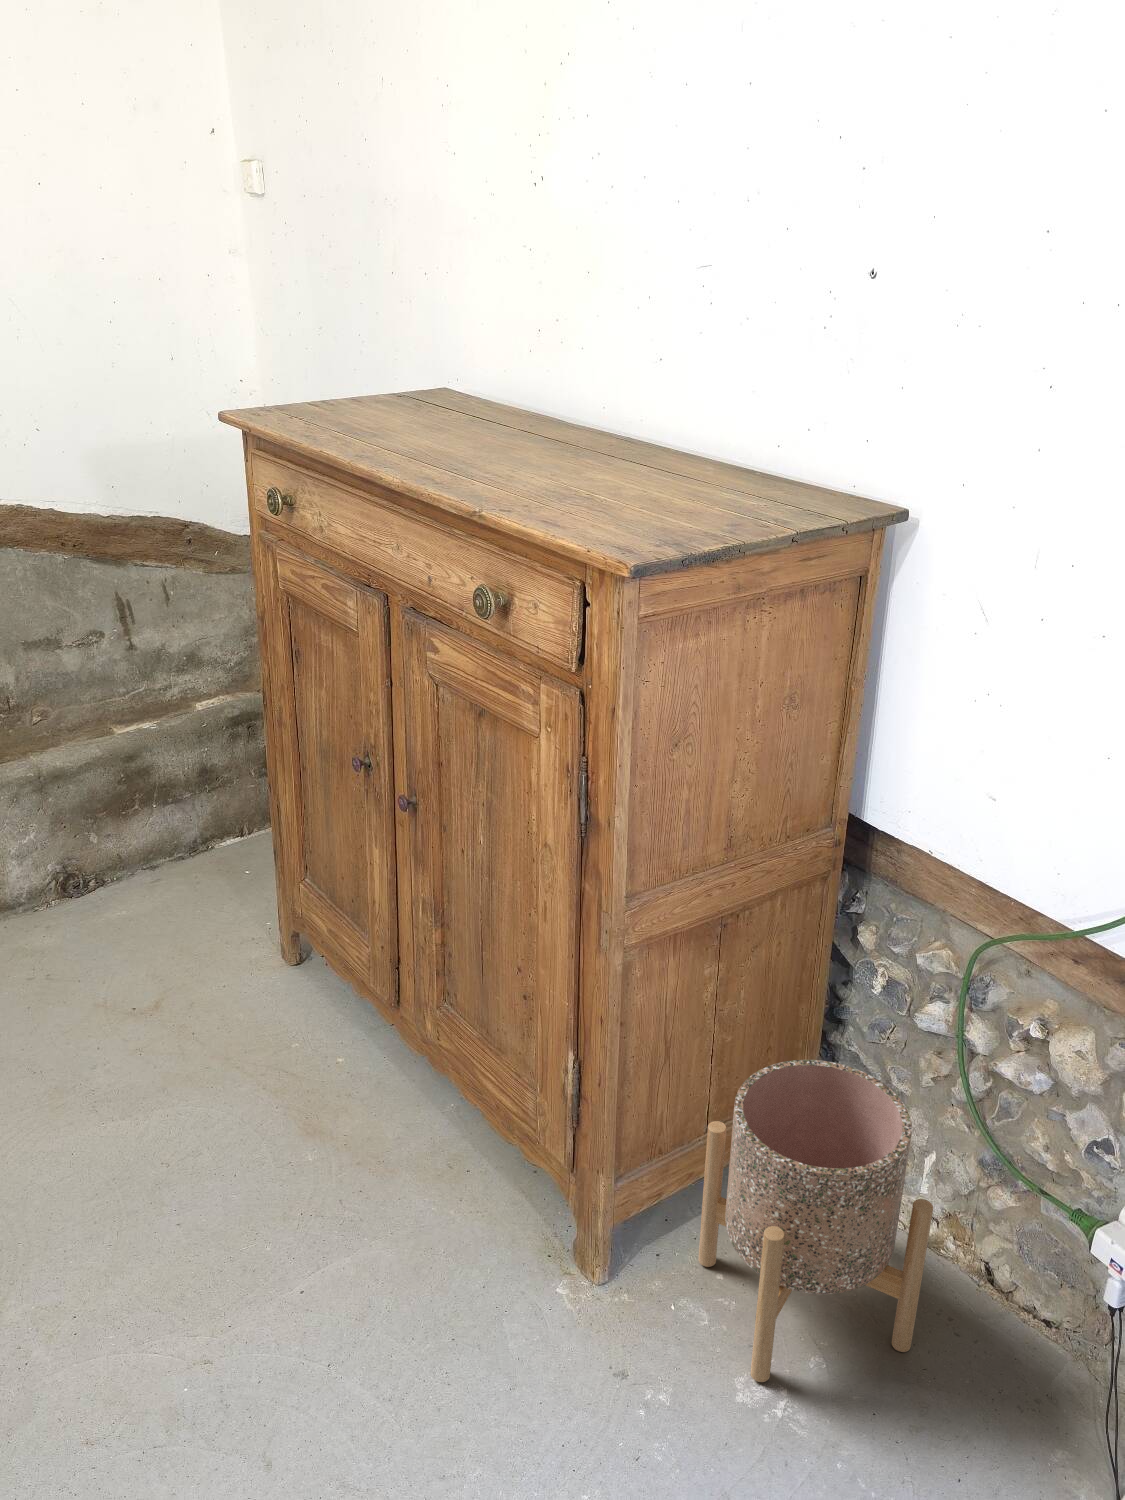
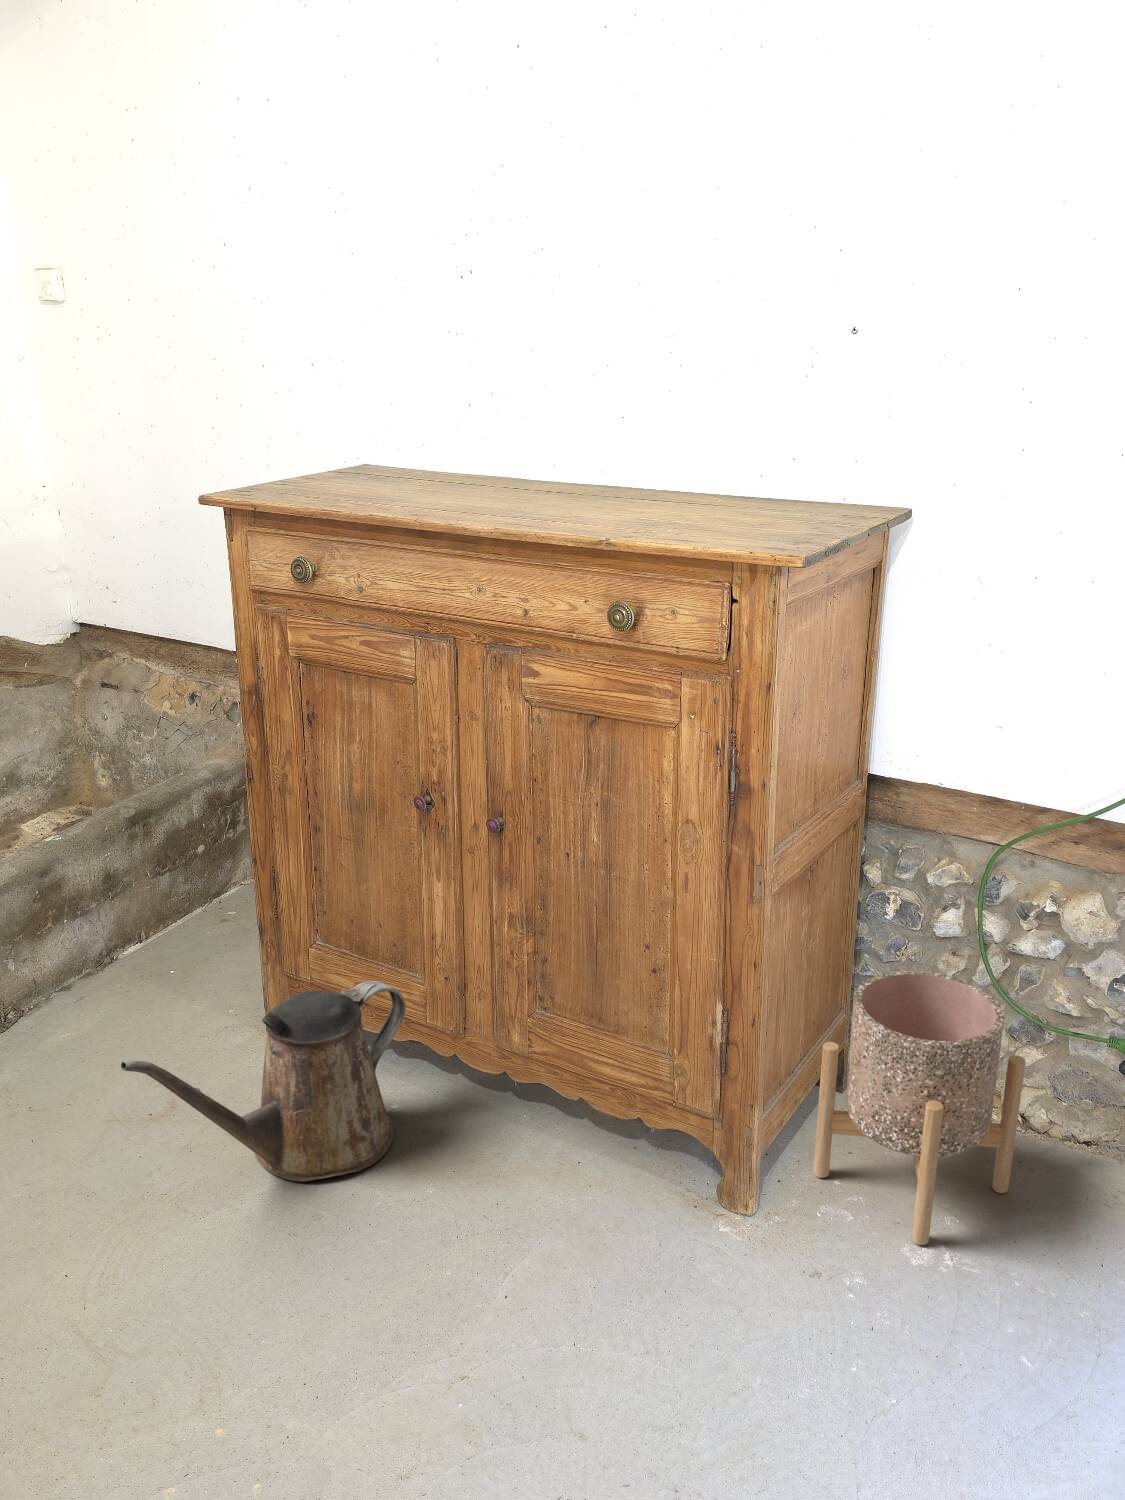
watering can: none [22,929,354,1117] -> present [121,981,406,1182]

